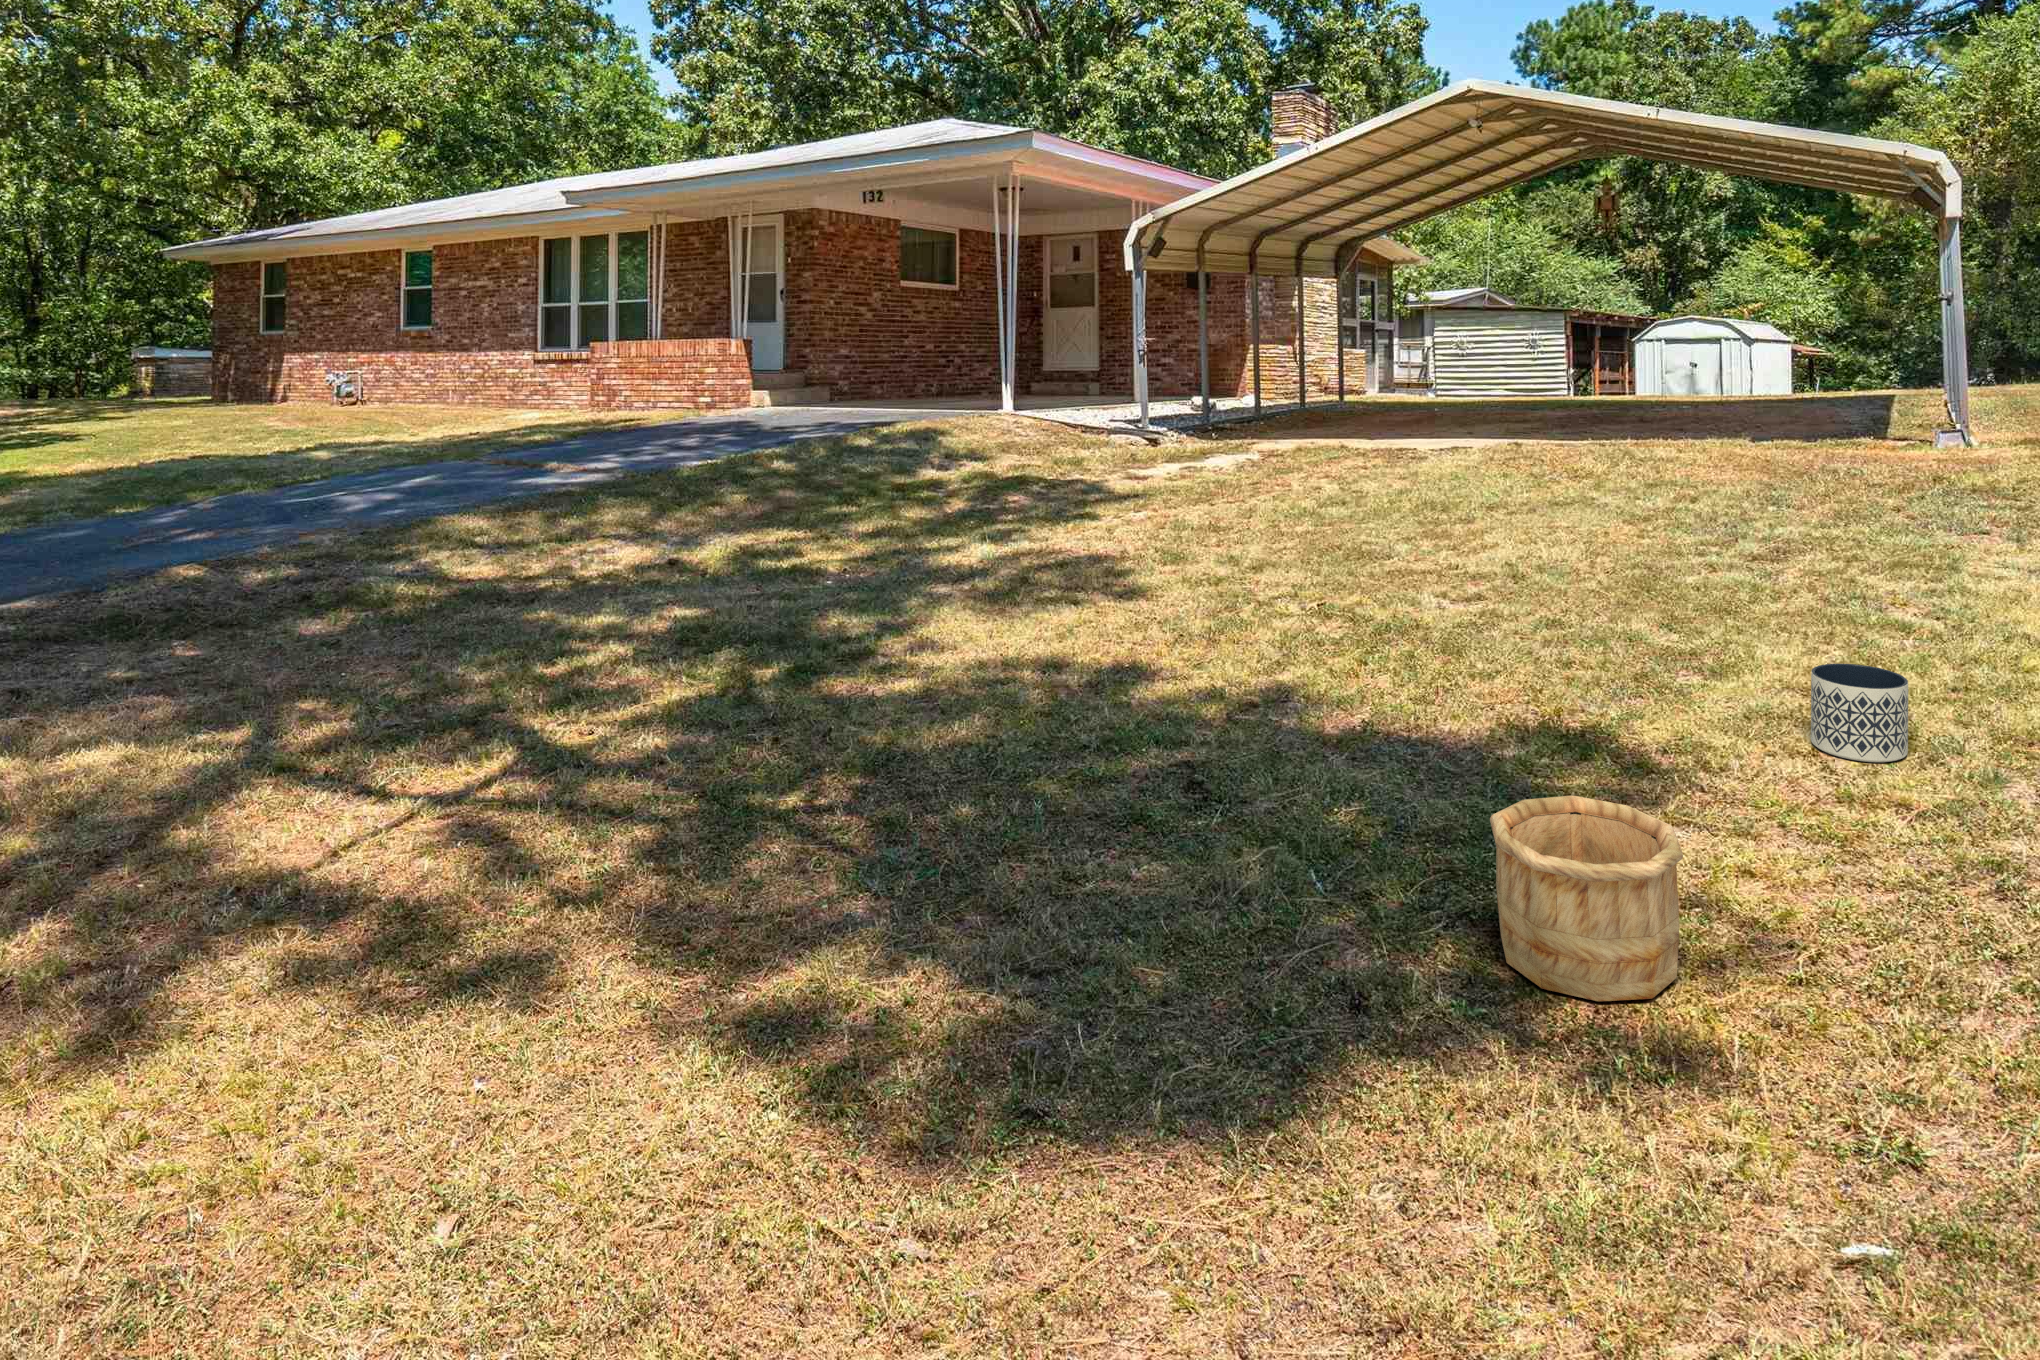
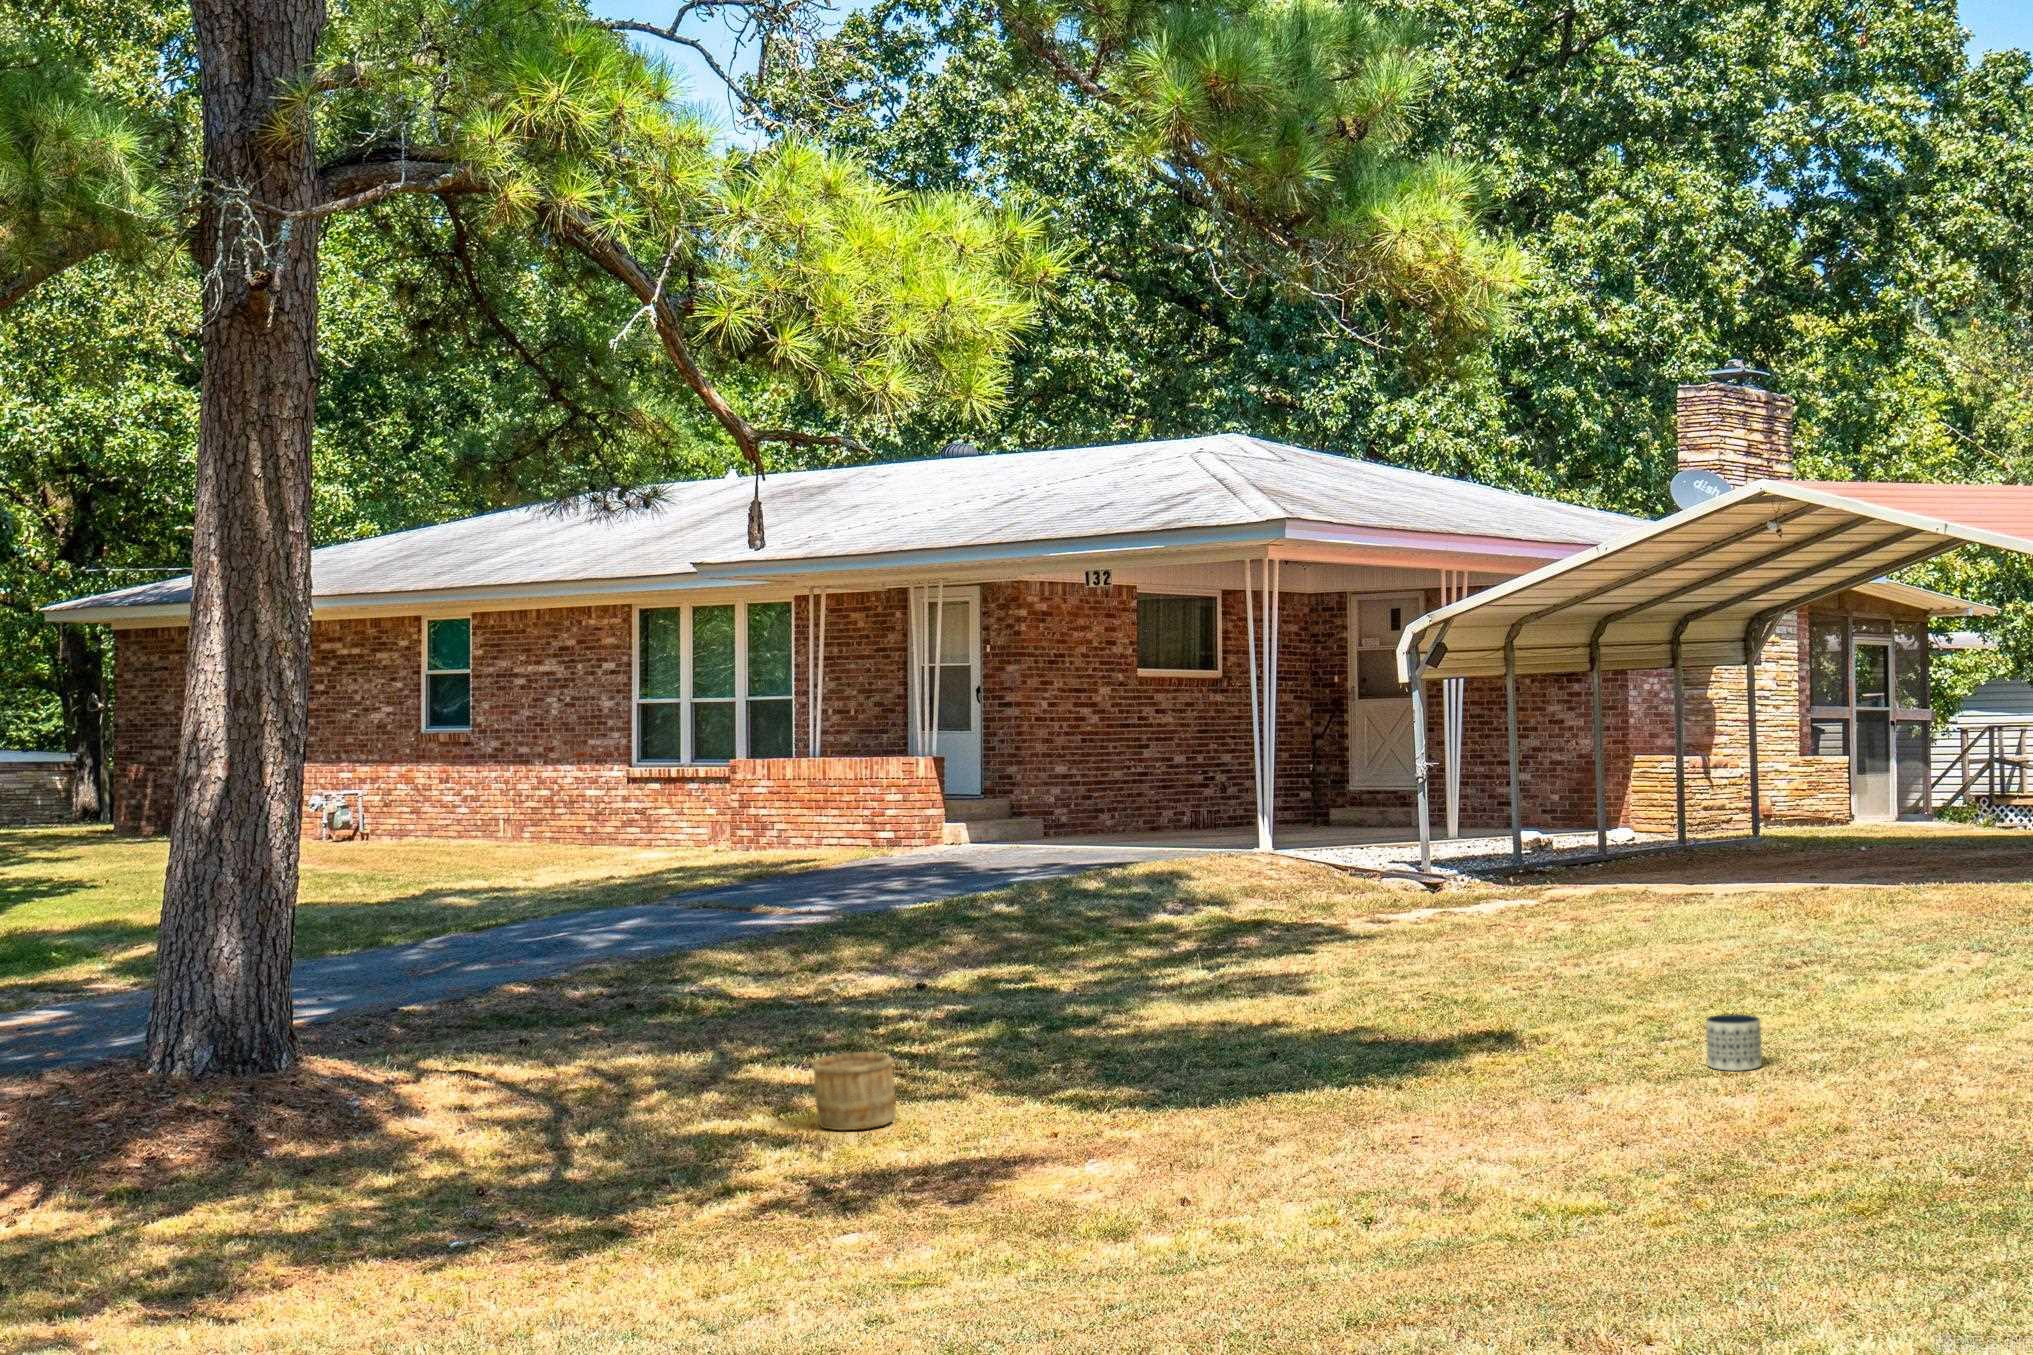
wooden bucket: present [1490,795,1683,1001] -> present [811,1052,896,1130]

